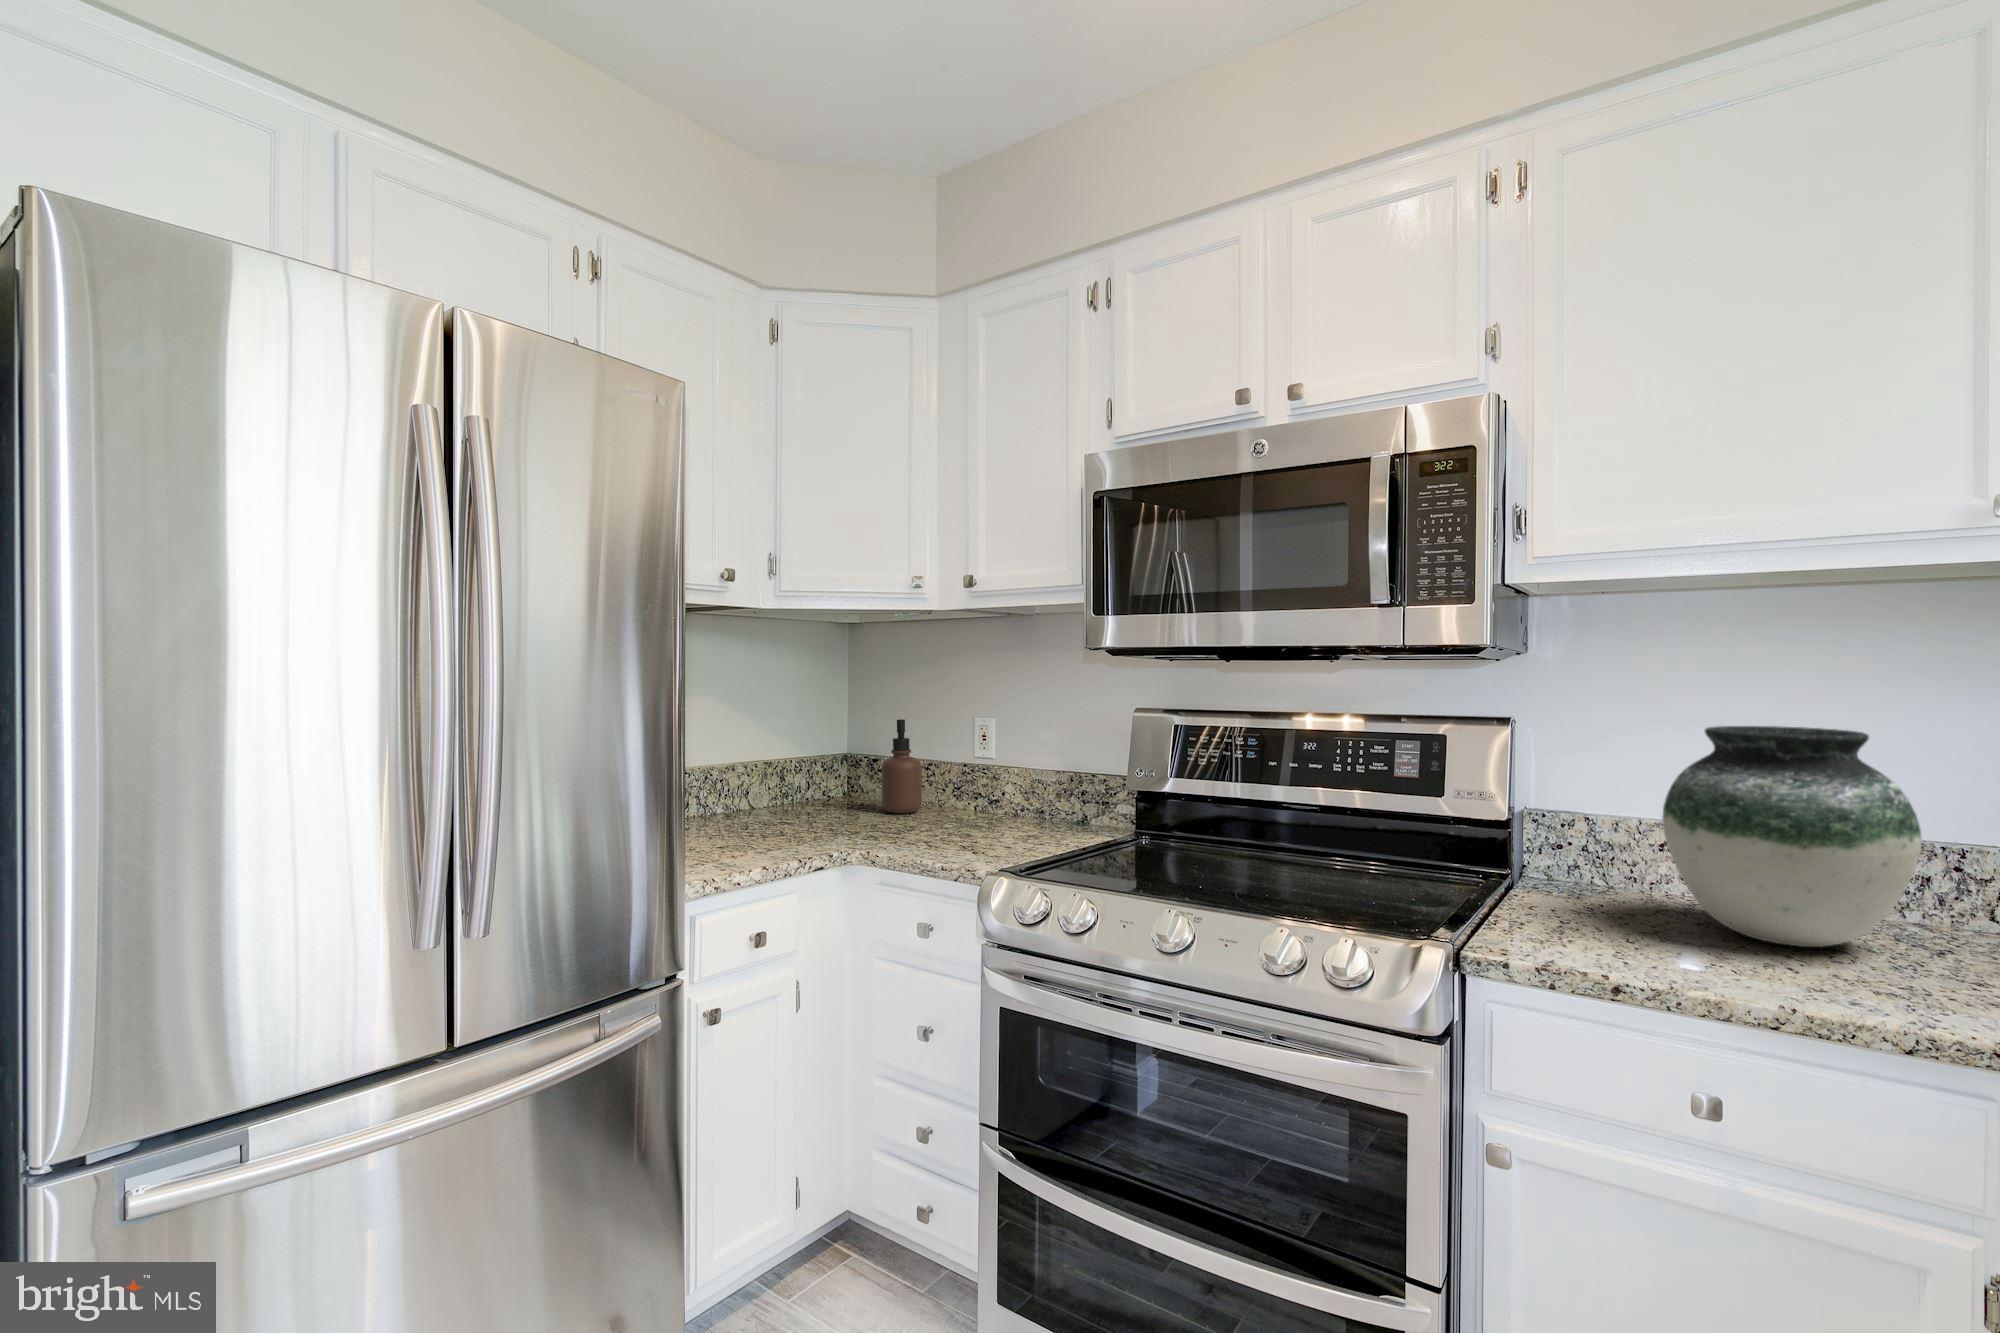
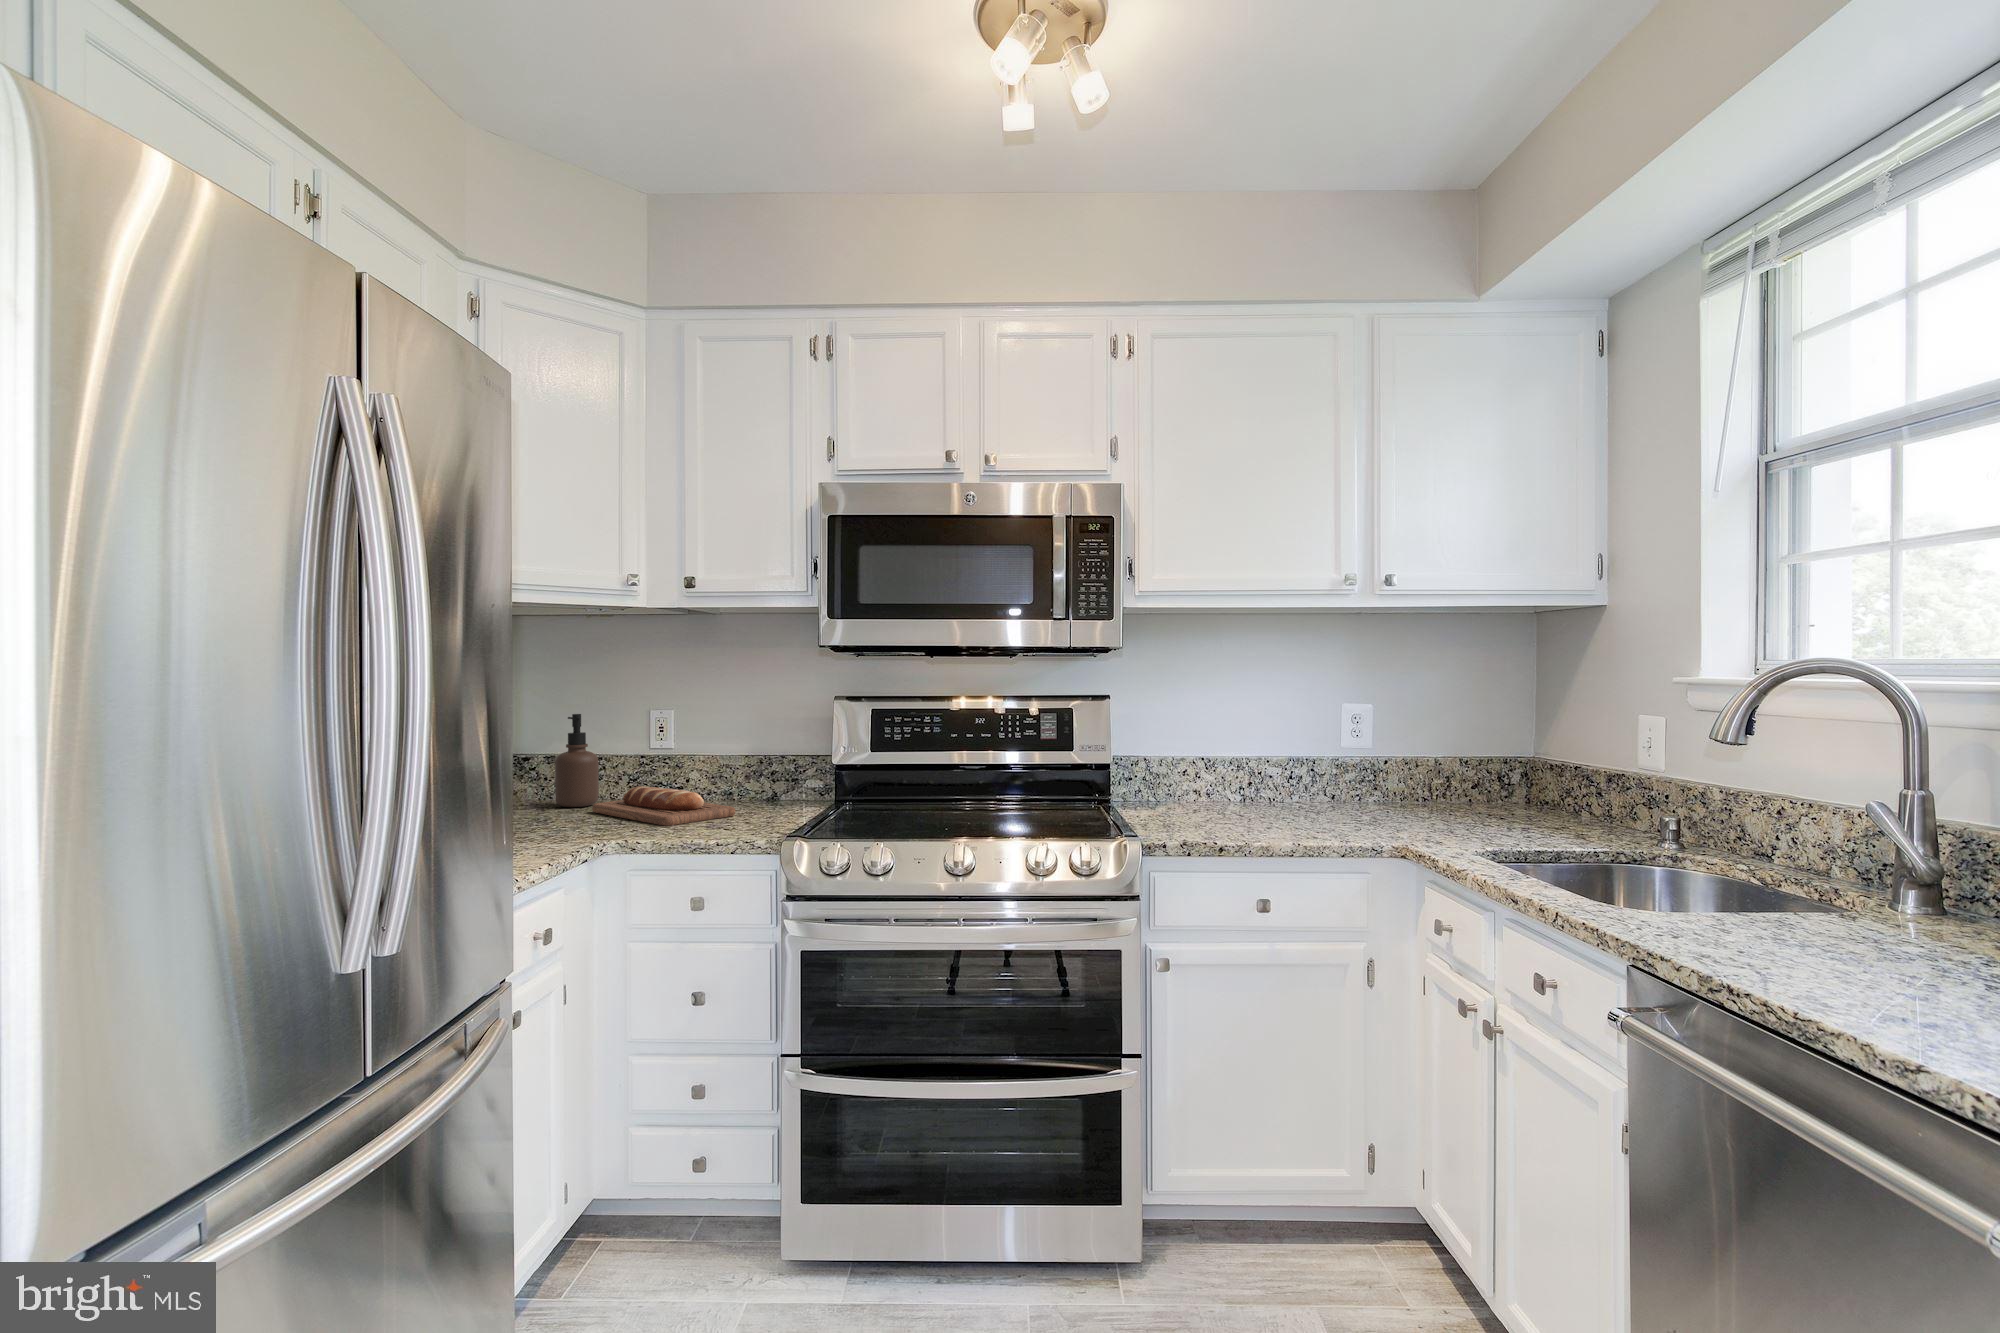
vase: present [1662,726,1922,947] -> none [1199,696,1312,815]
bread loaf: none [897,799,1010,847] -> present [593,786,735,826]

